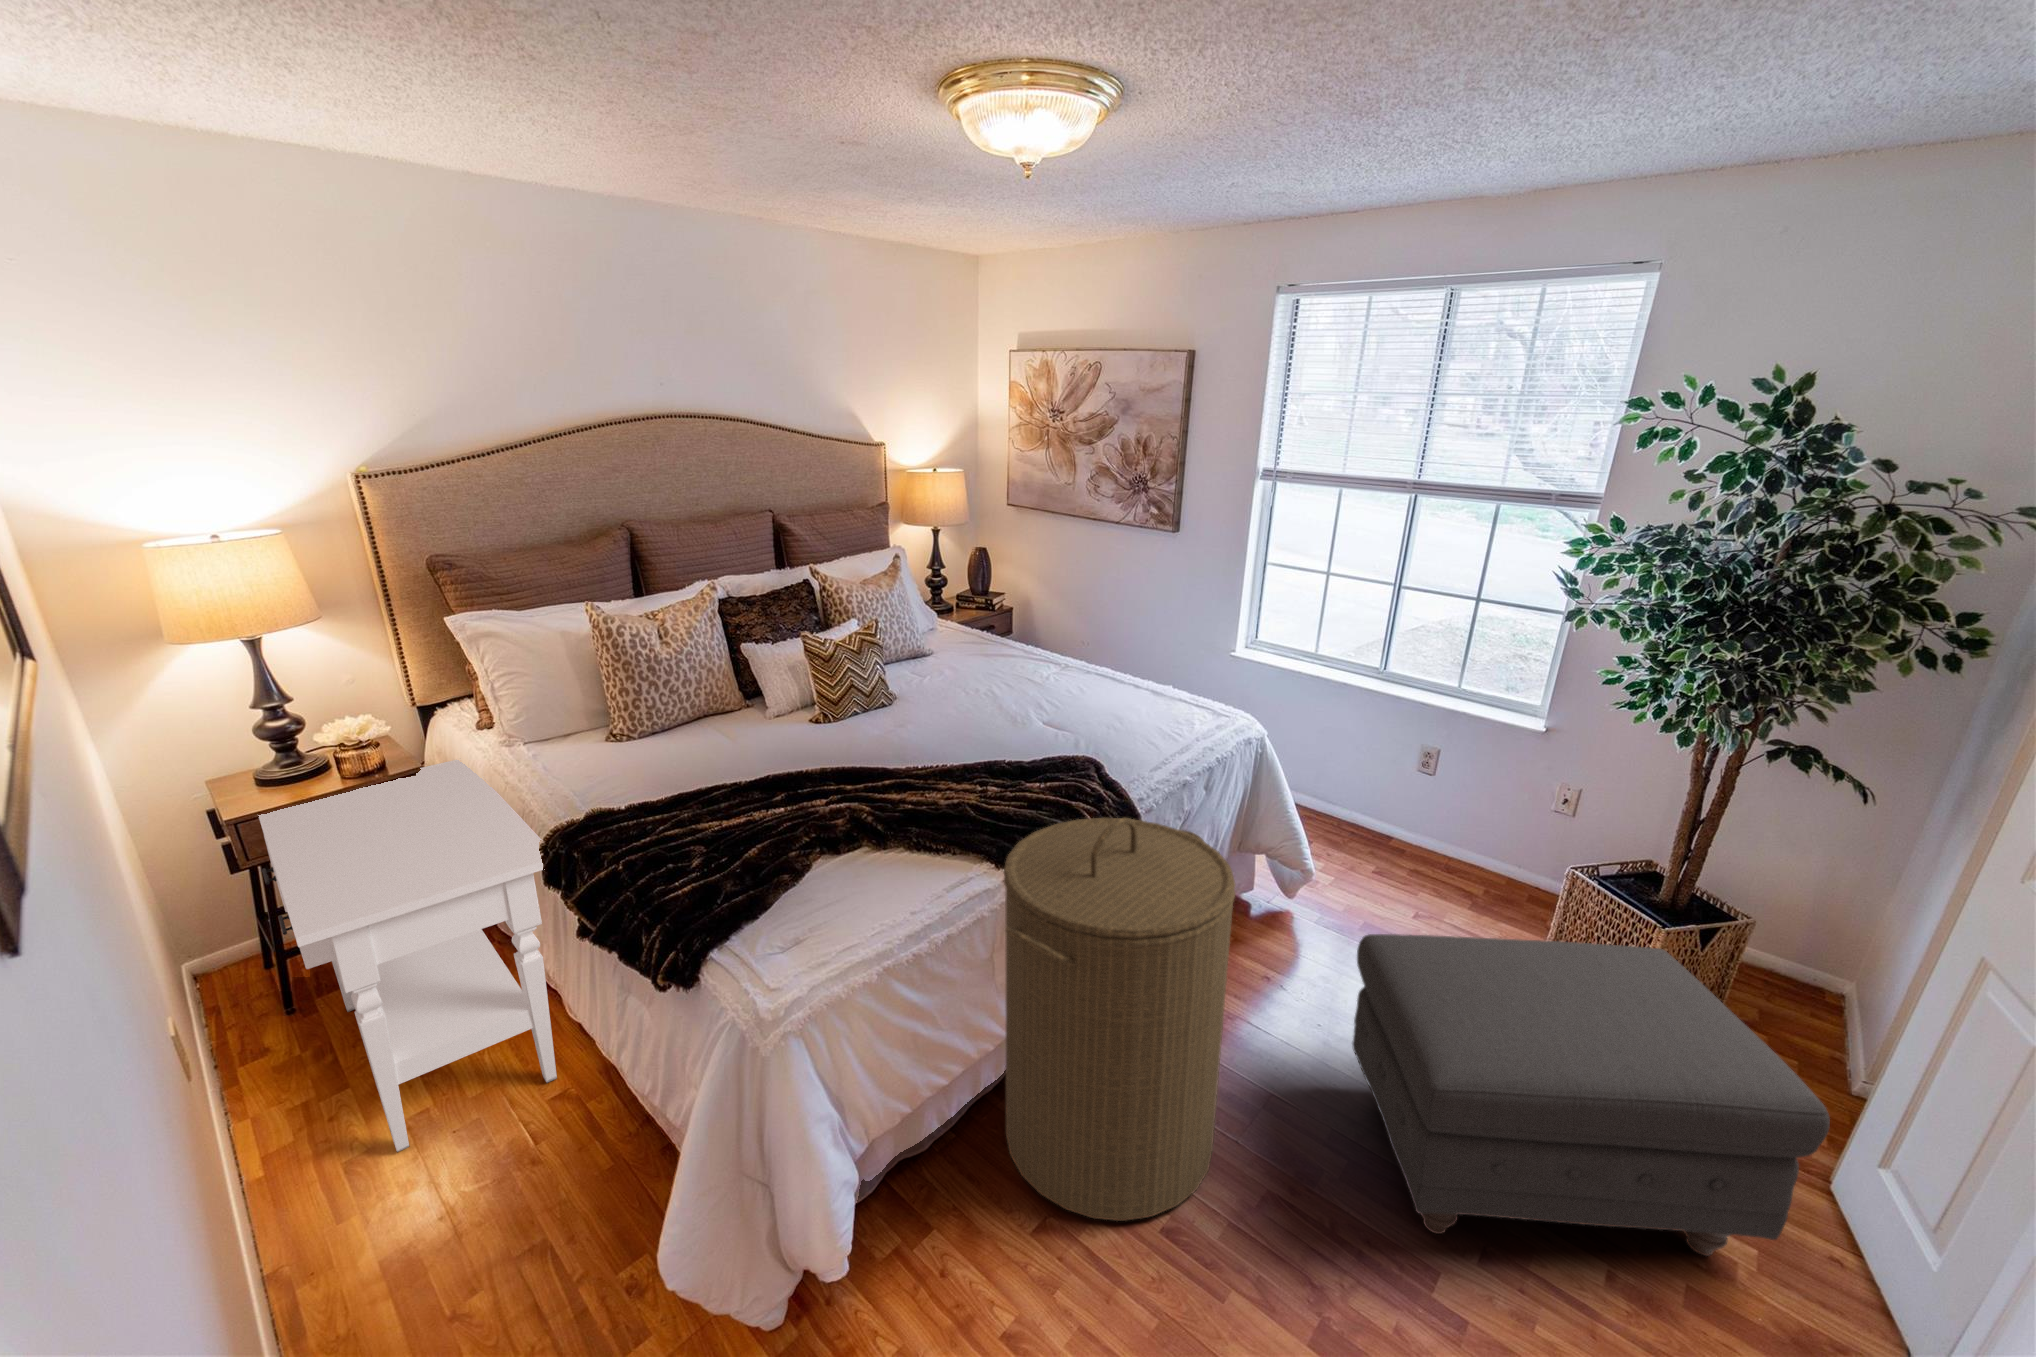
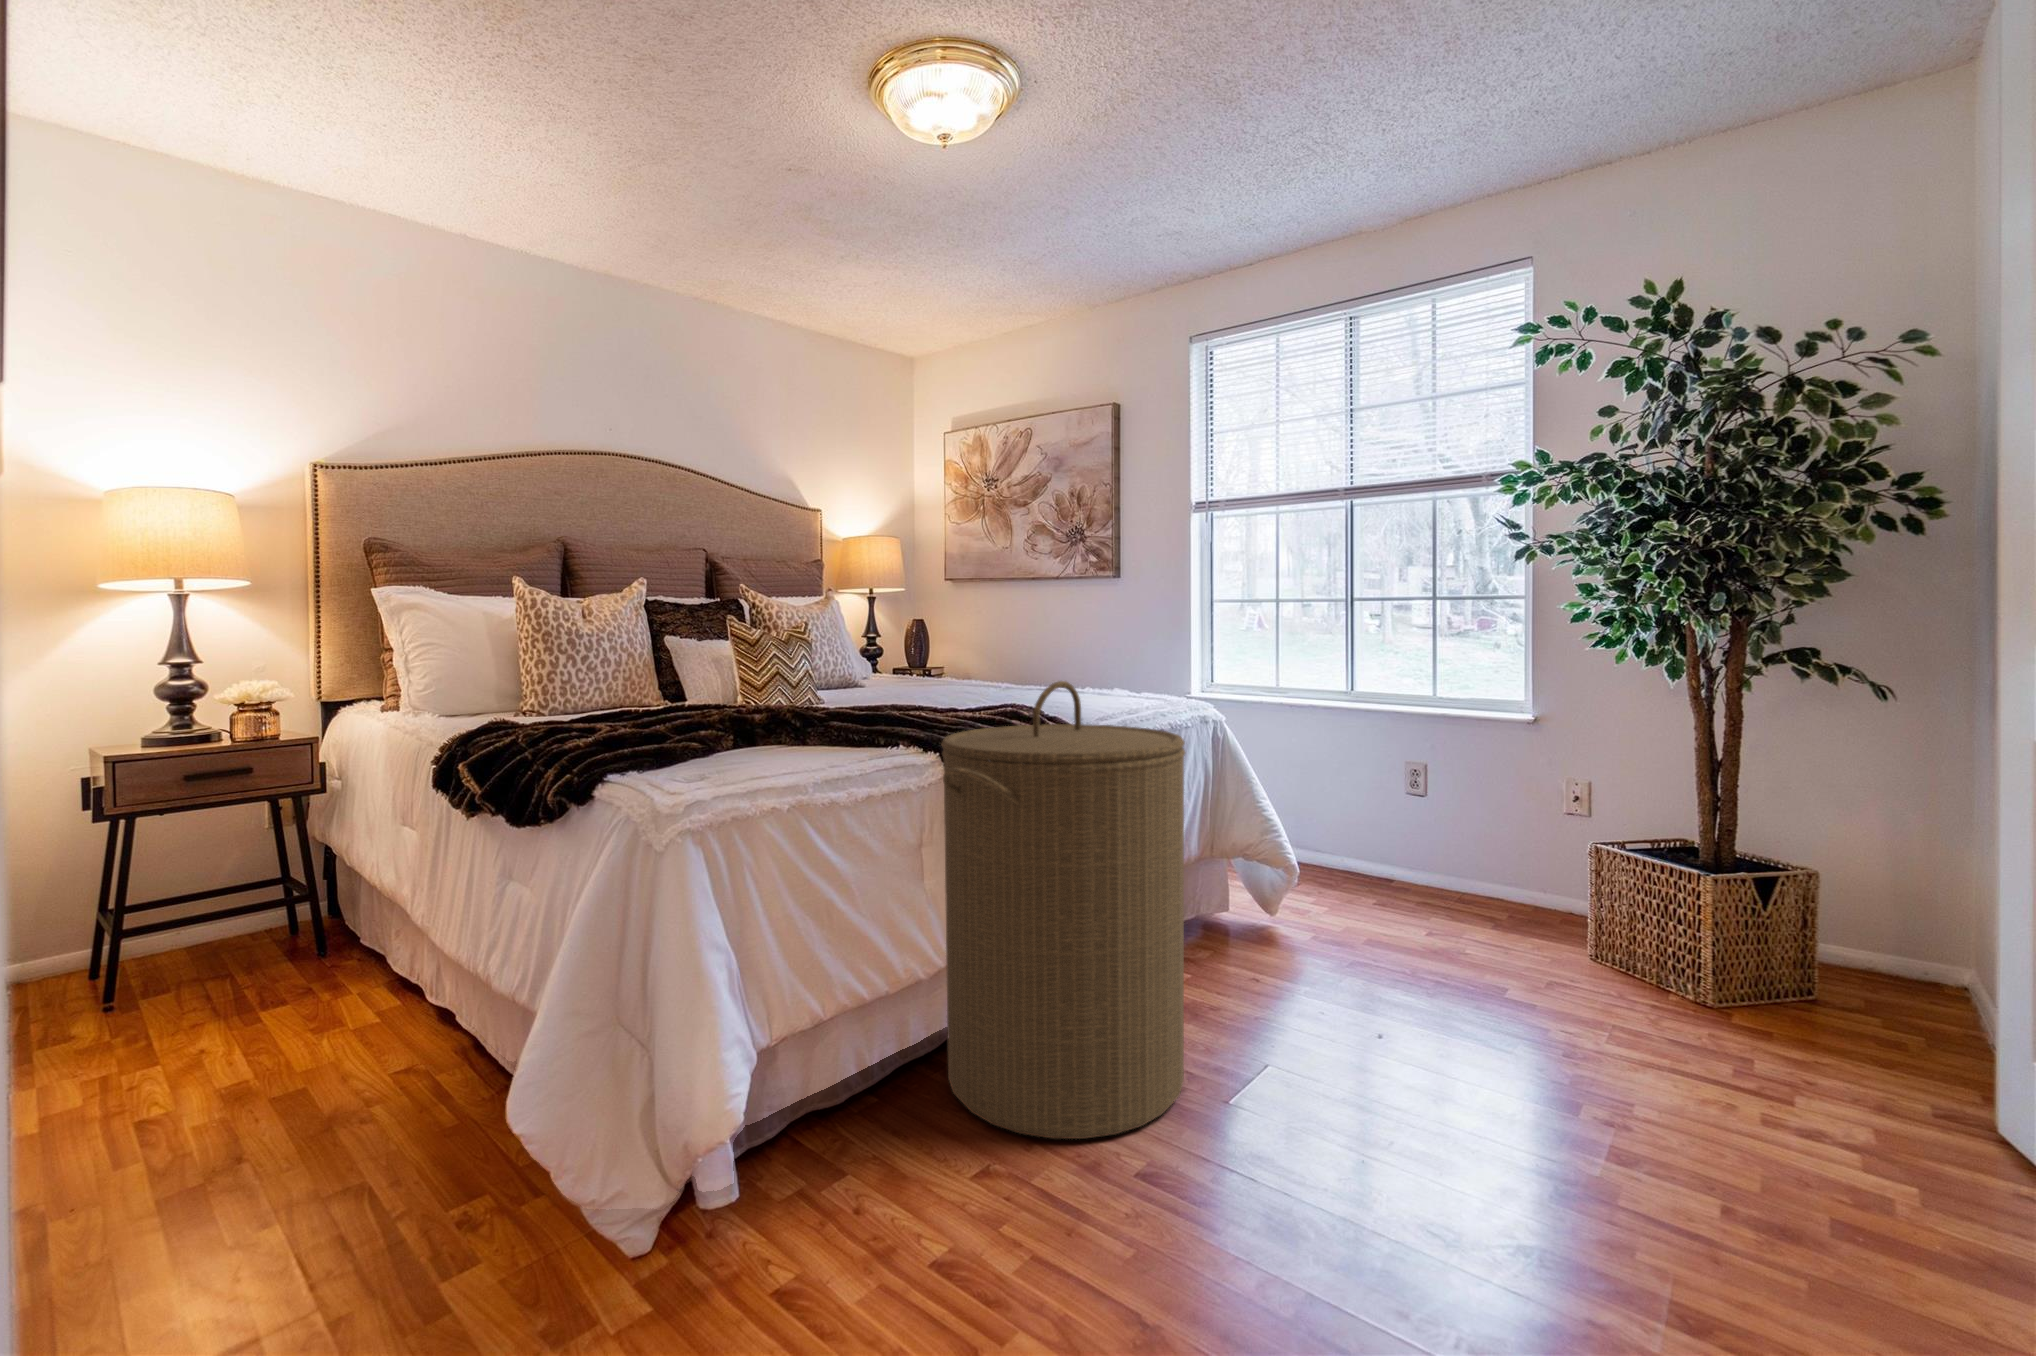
side table: present [258,760,557,1152] -> none [106,741,451,1124]
ottoman: present [1352,934,1830,1256] -> none [1322,840,1823,1133]

